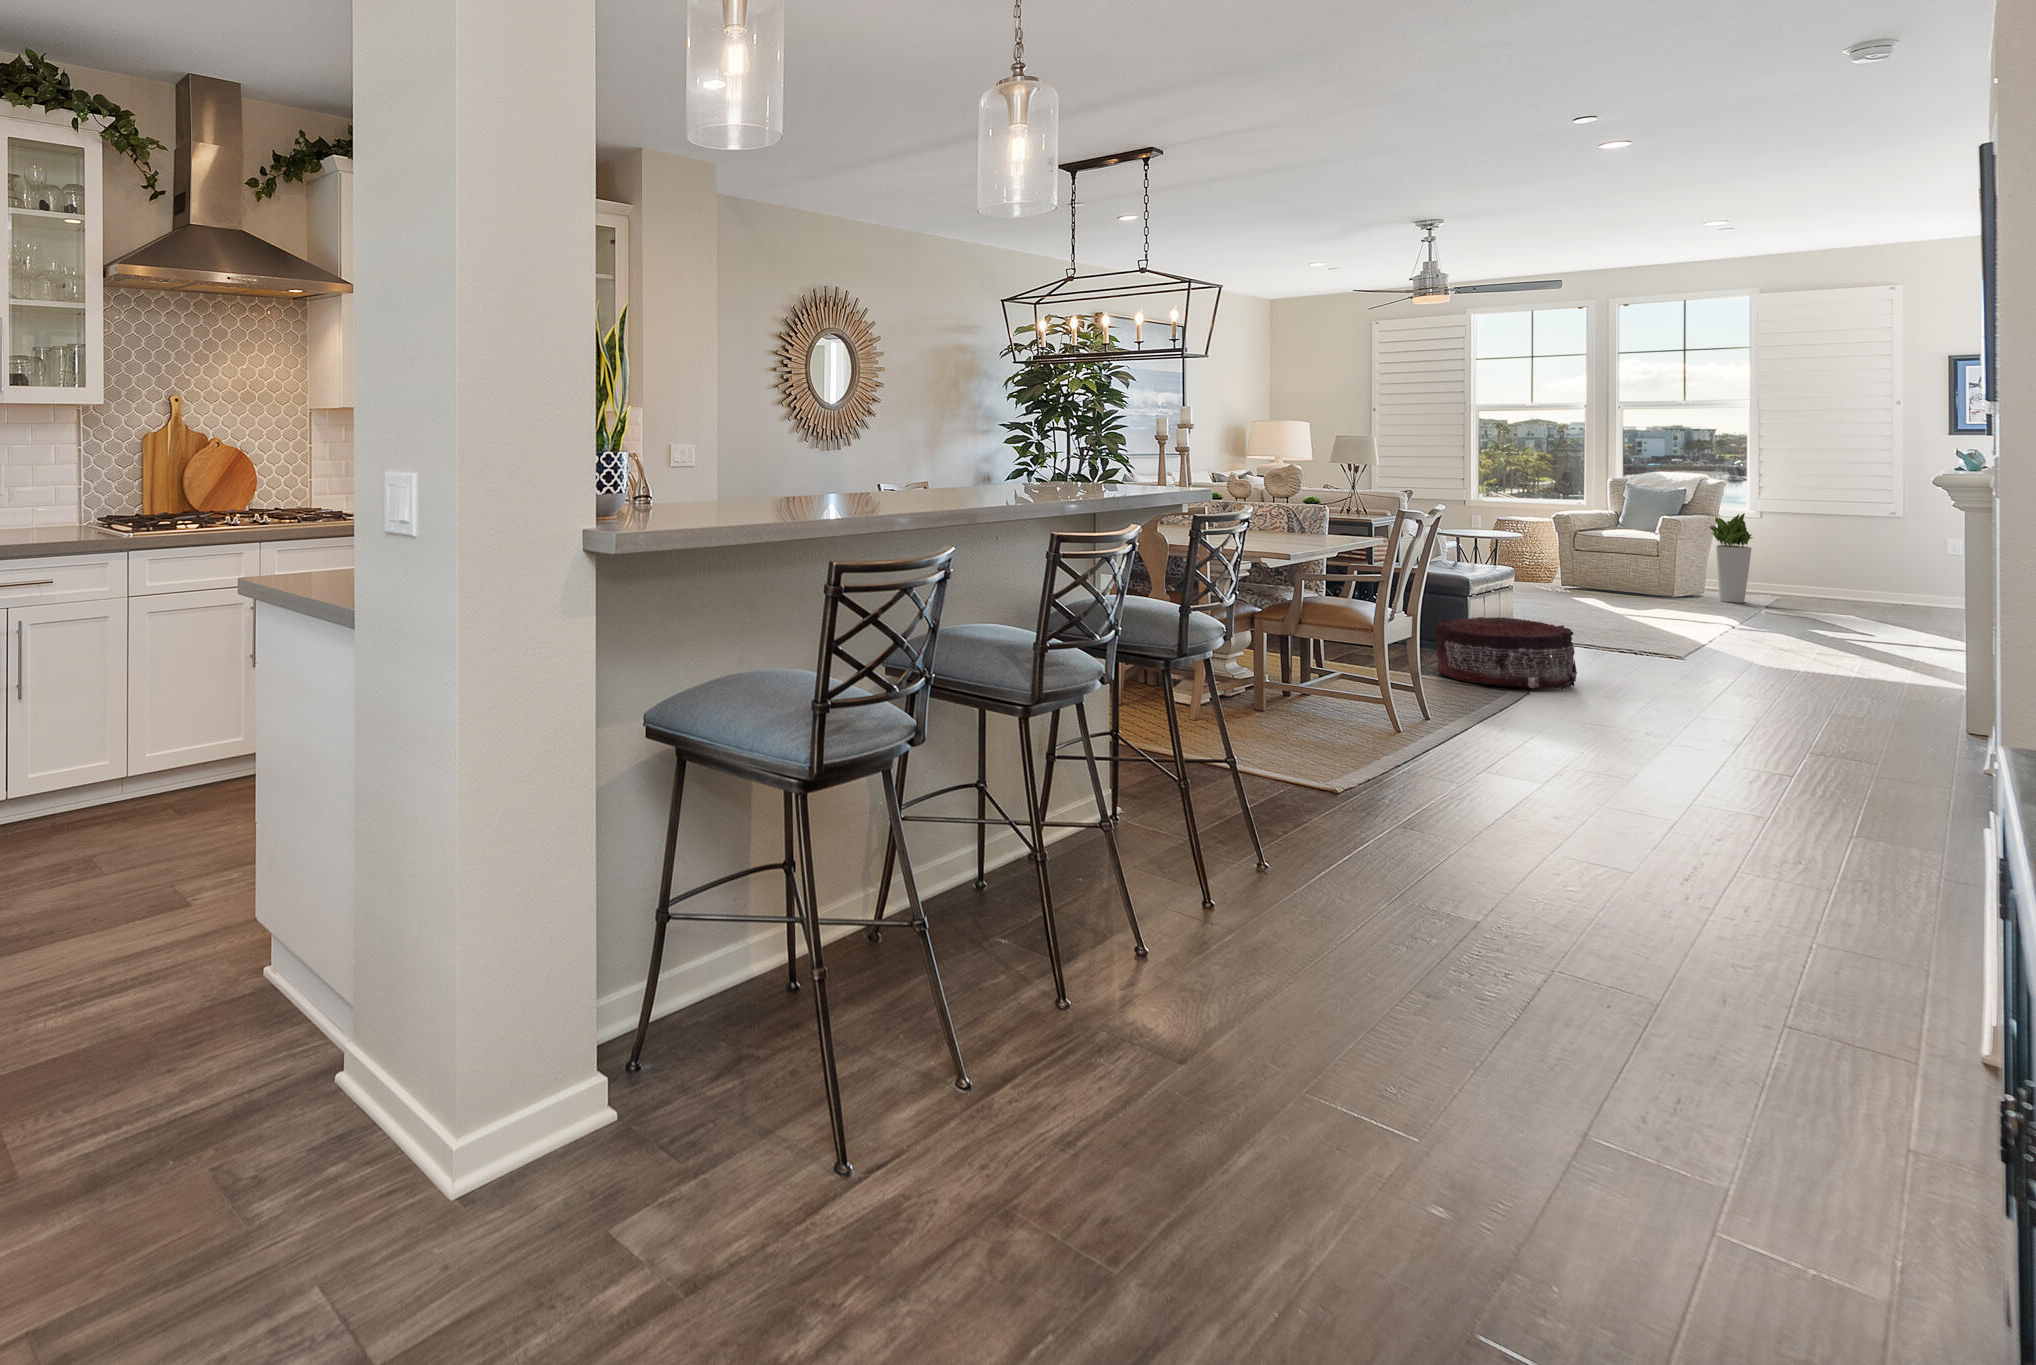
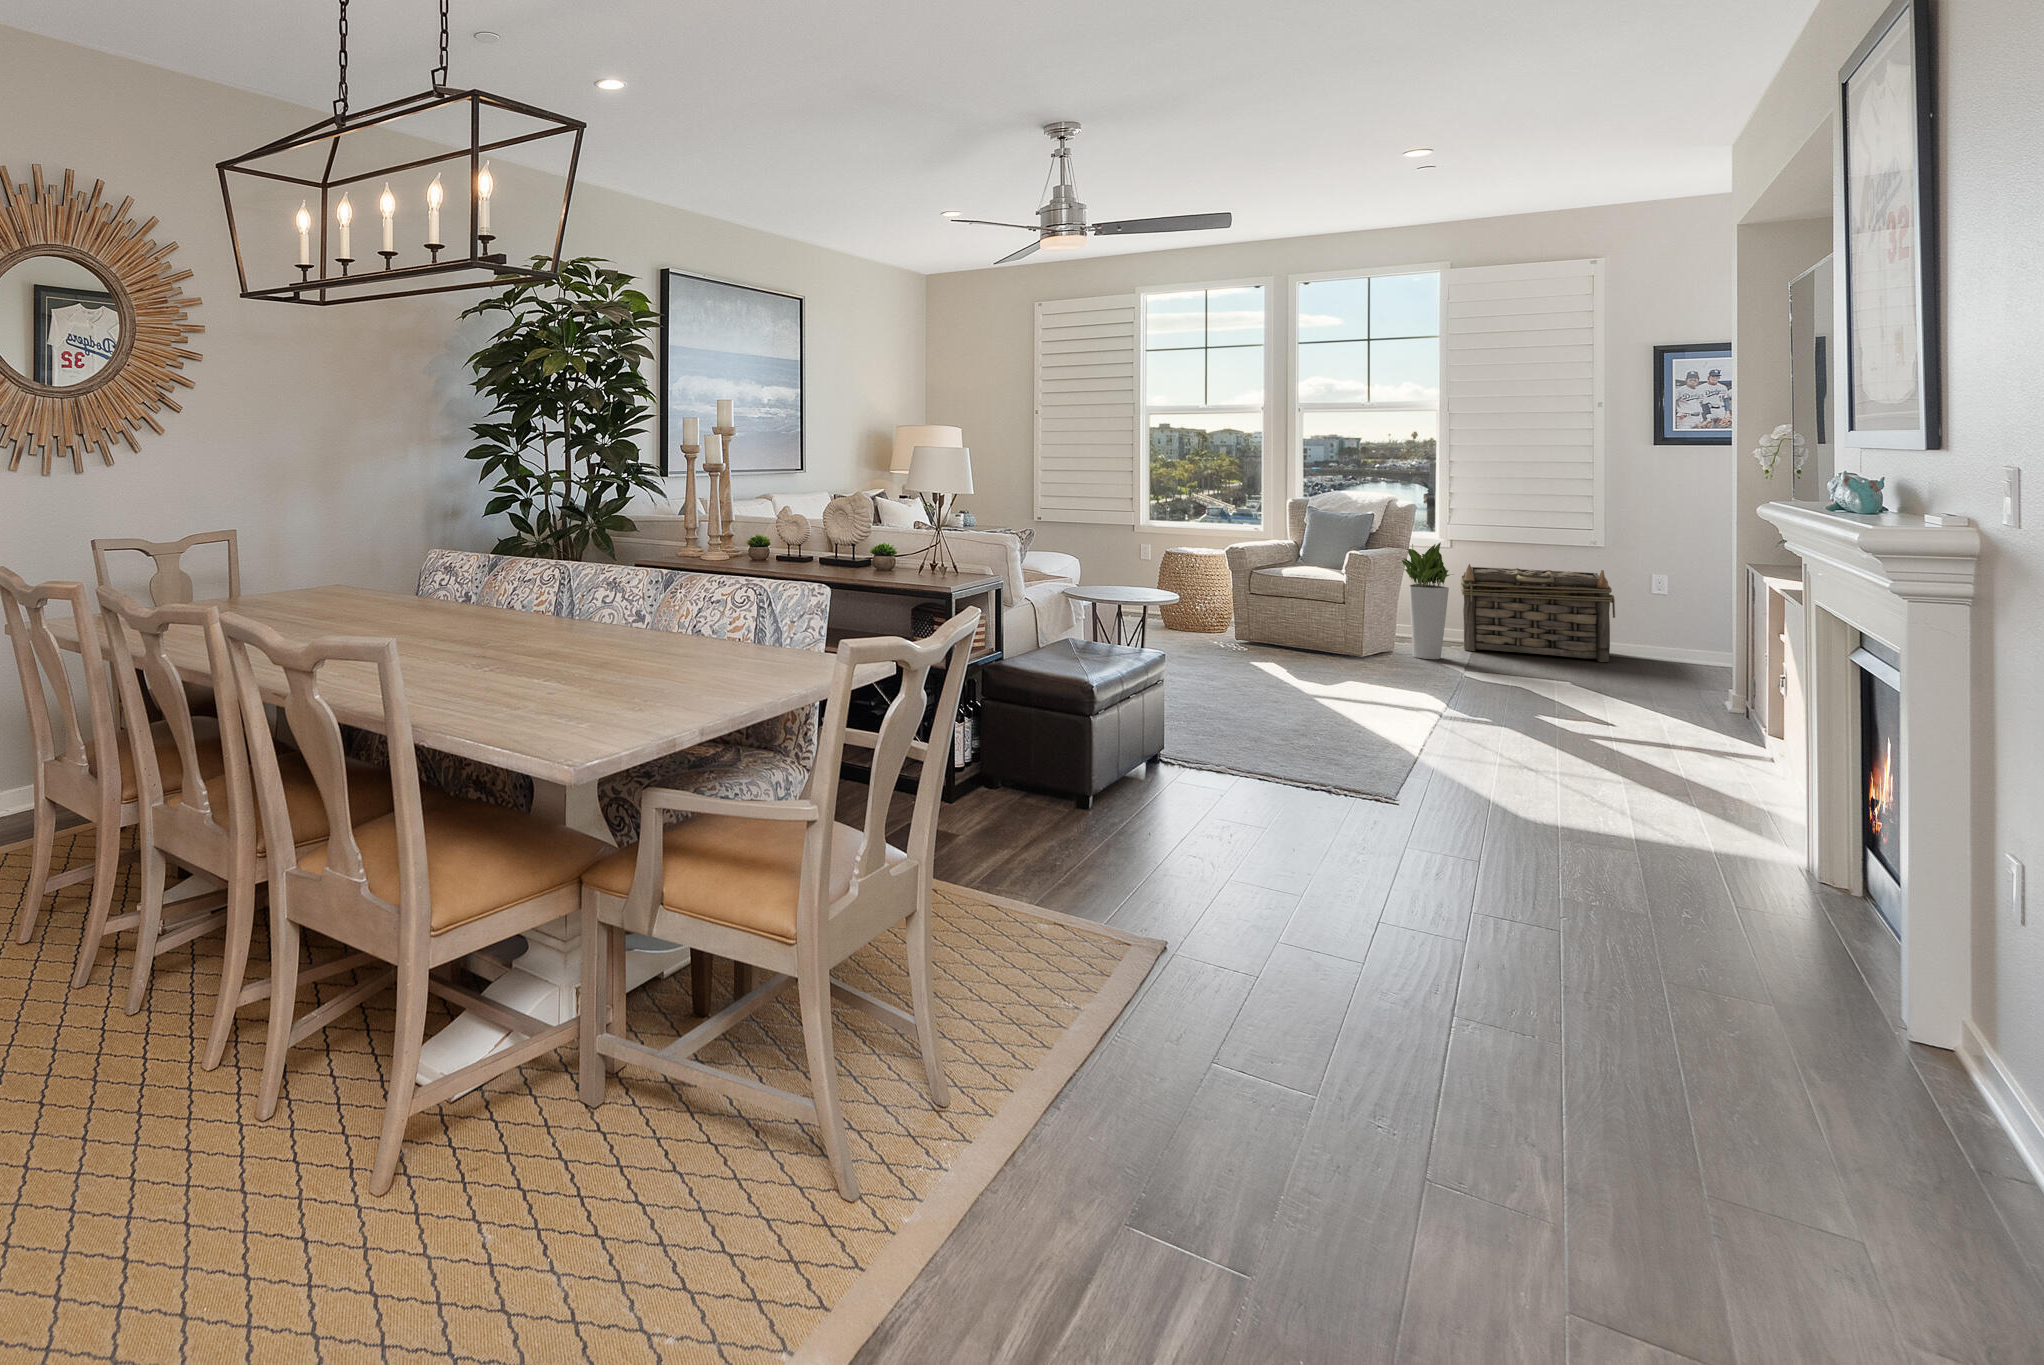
basket: none [1765,531,1907,608] -> present [1460,564,1615,662]
pouf: present [1435,617,1577,690] -> none [1033,750,1245,899]

